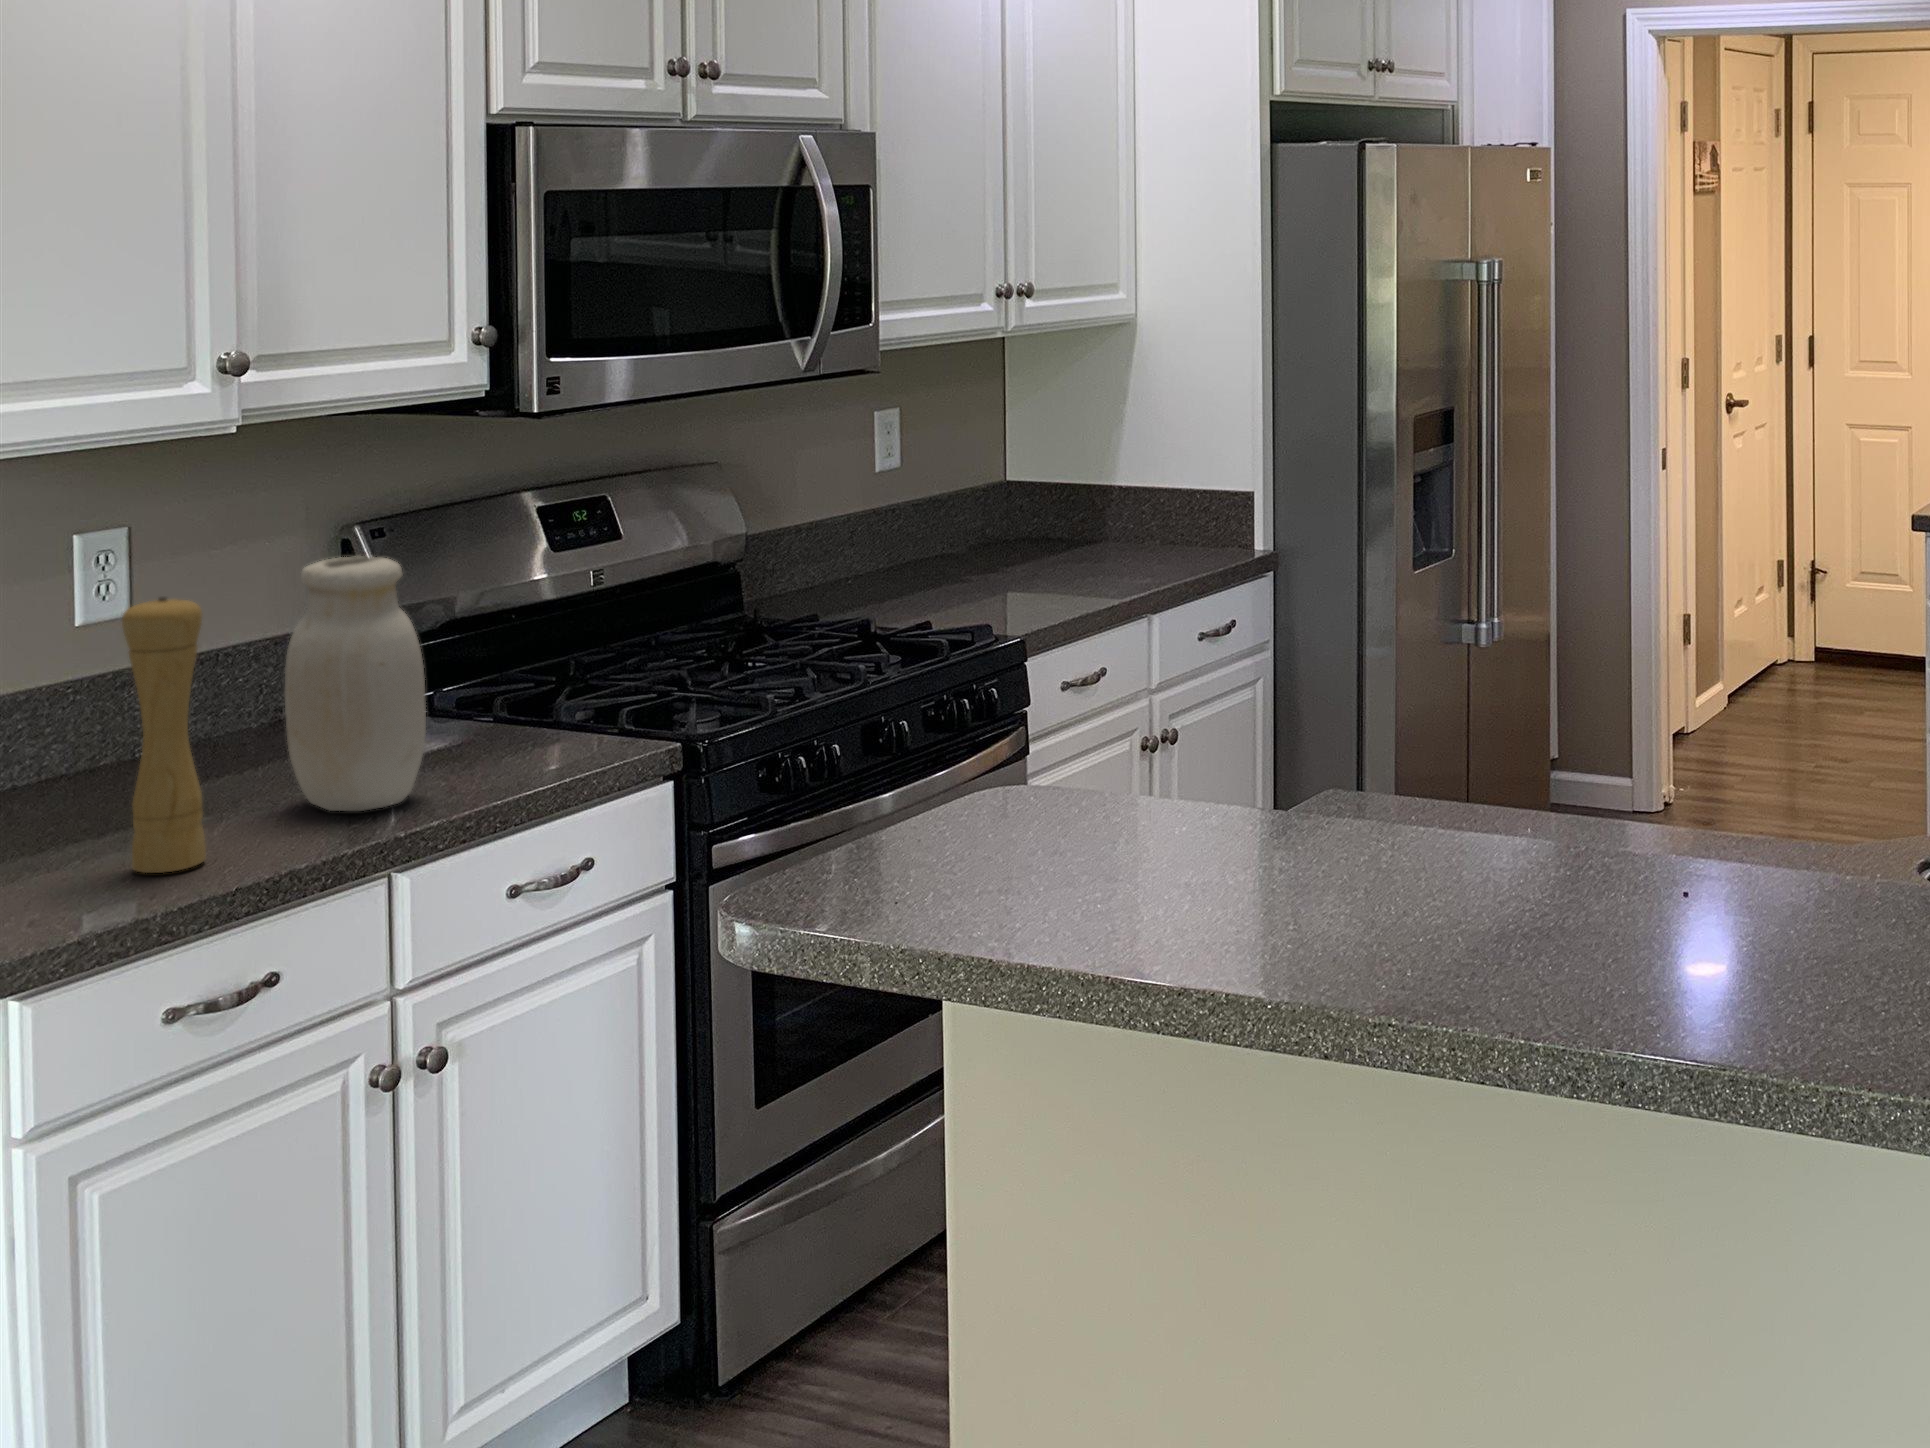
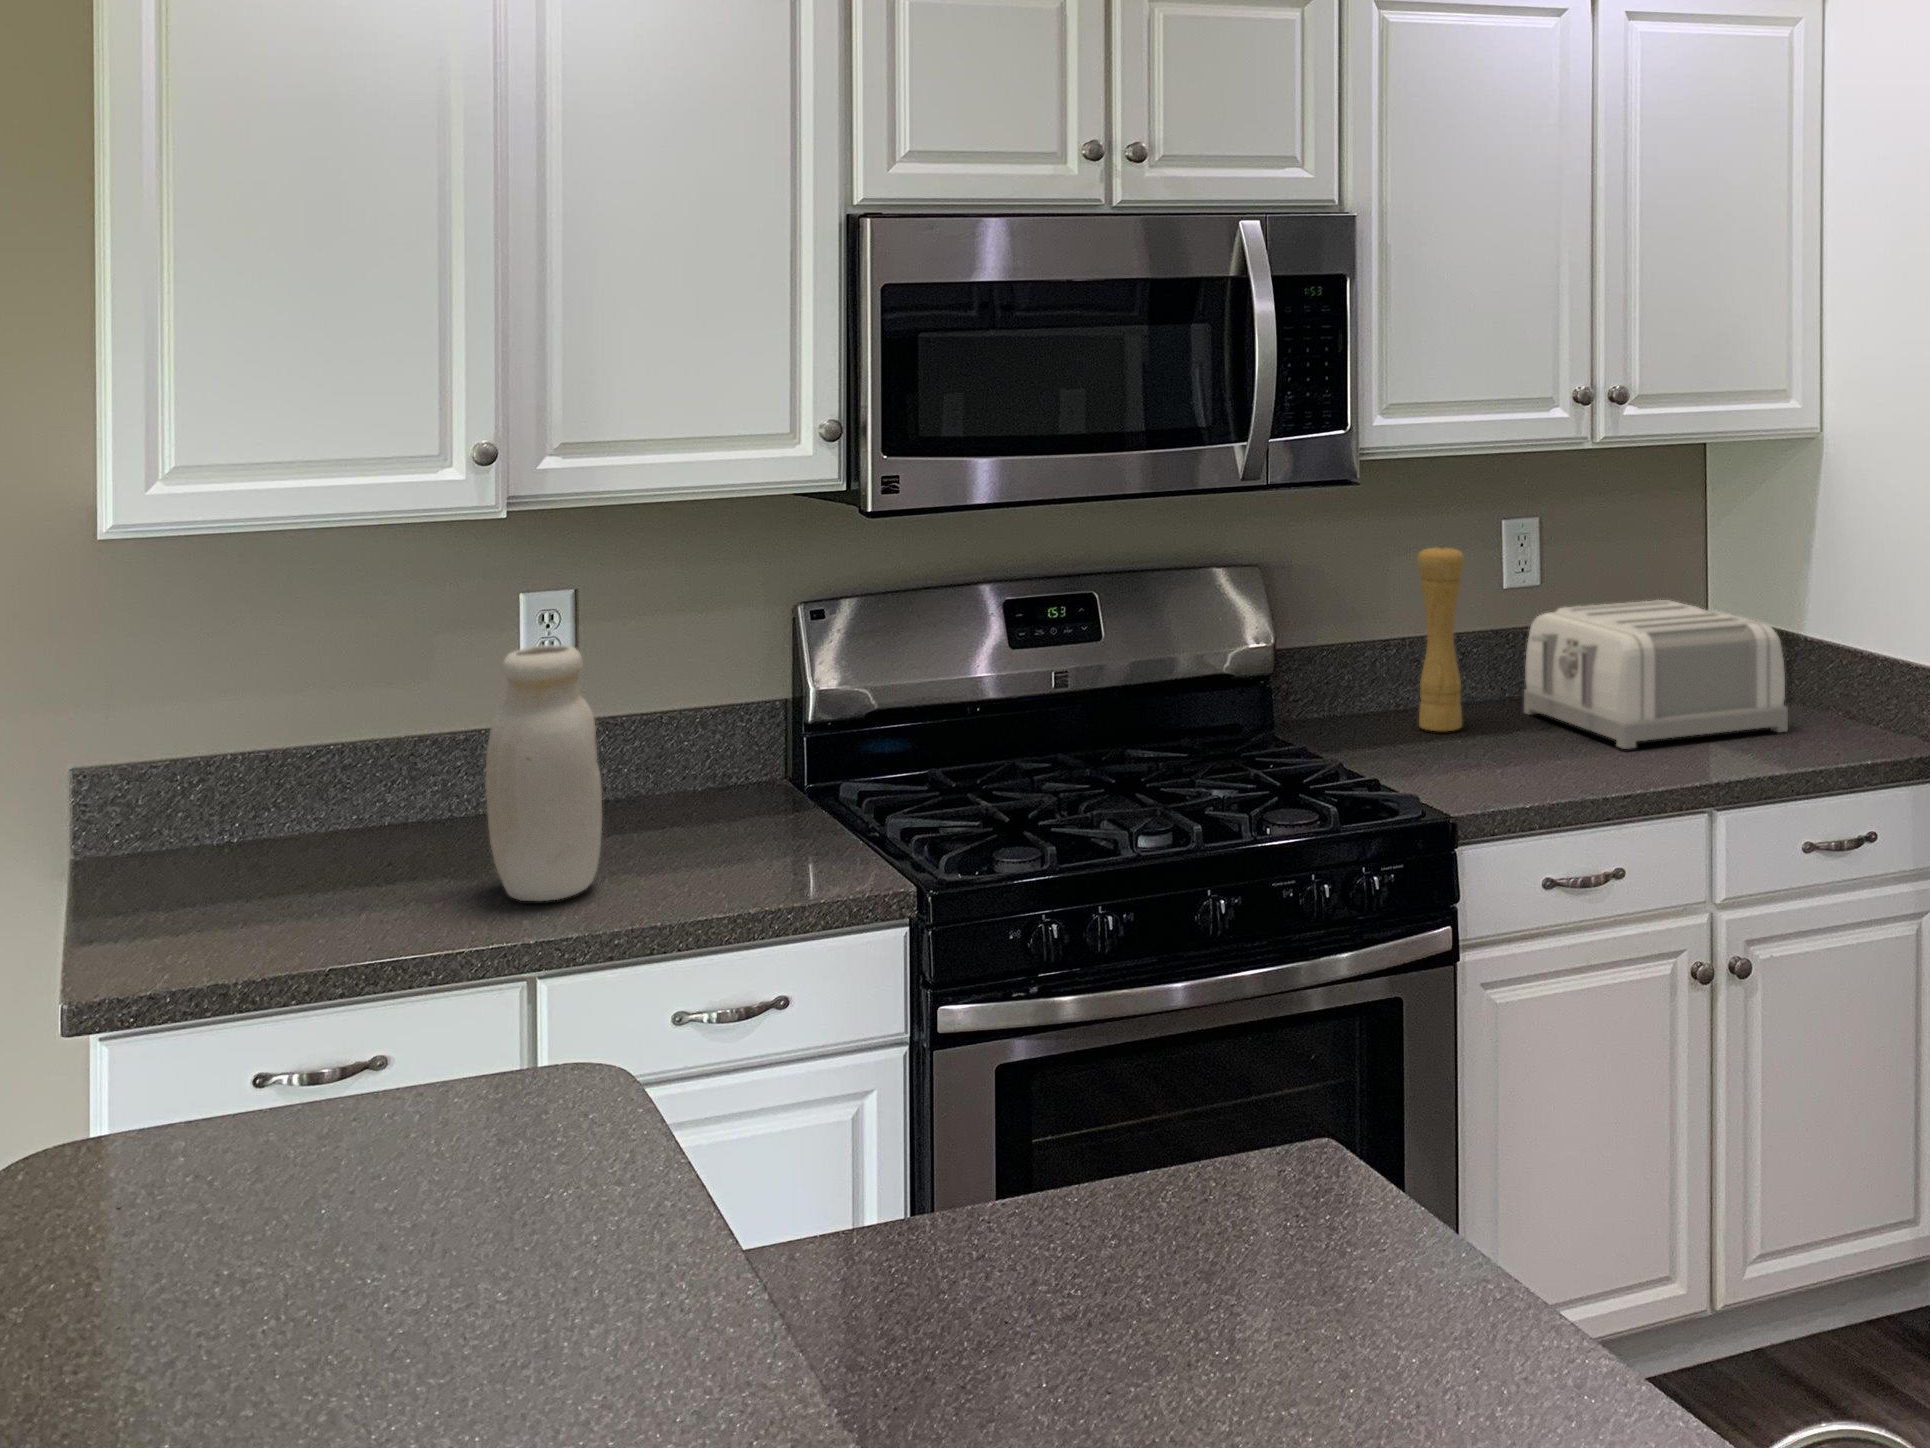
toaster: none [925,467,1147,582] -> present [1524,600,1788,749]
pepper mill: present [122,596,206,873] -> present [1417,545,1464,731]

